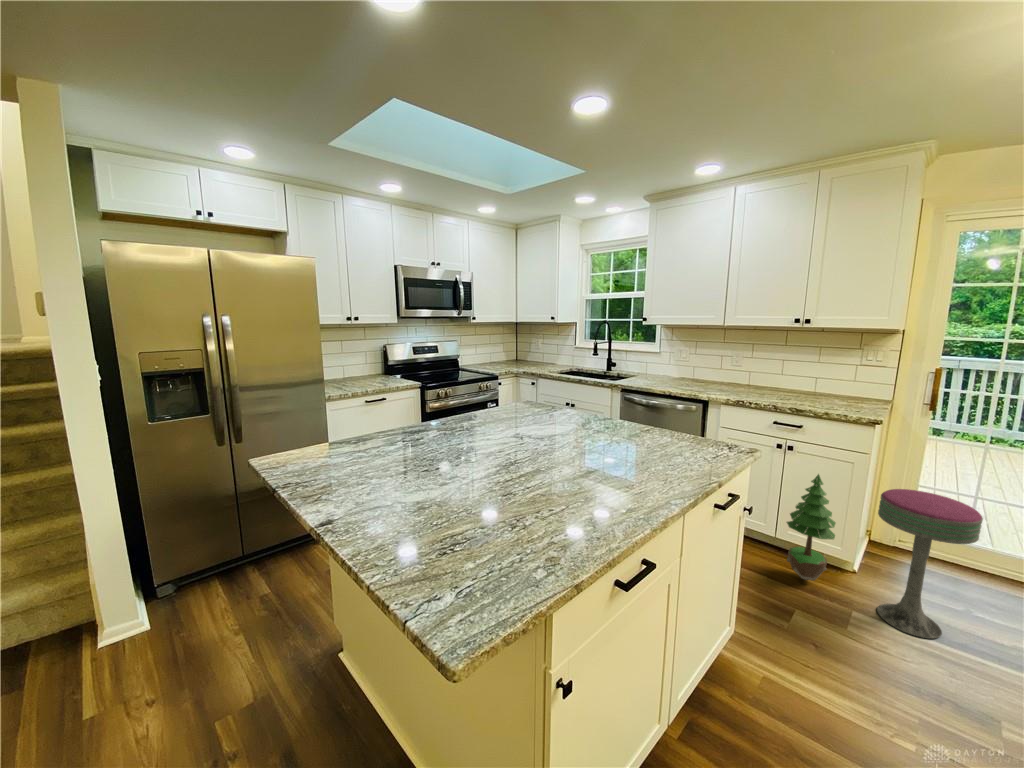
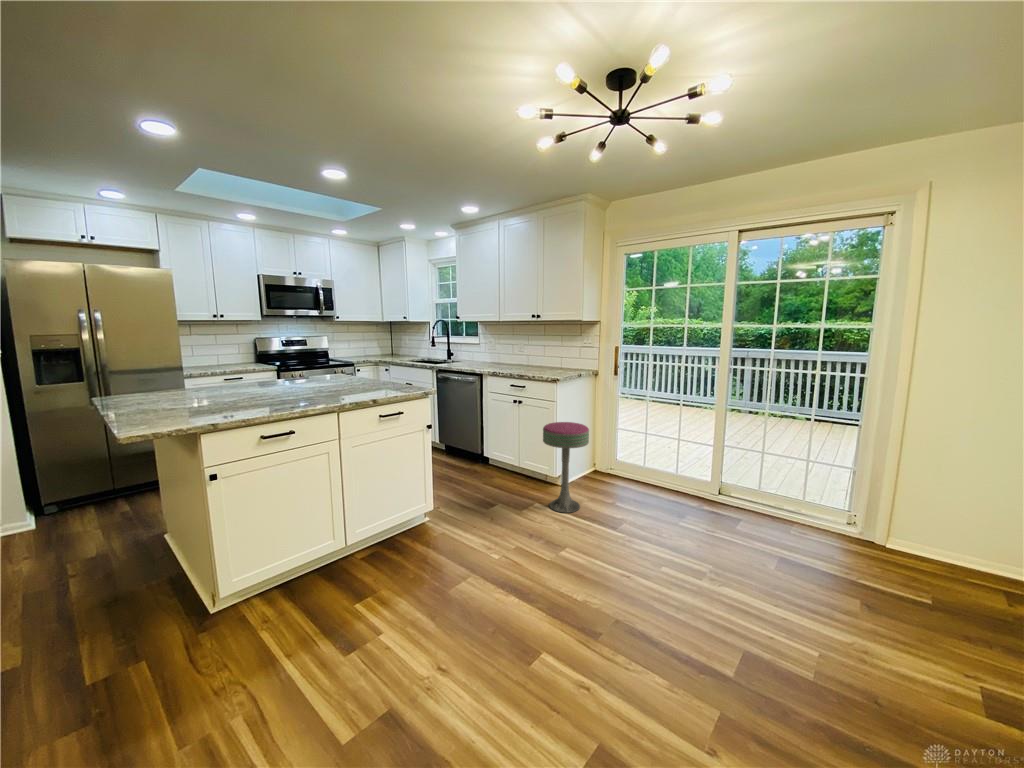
potted tree: present [787,474,836,580] -> none [508,416,536,490]

